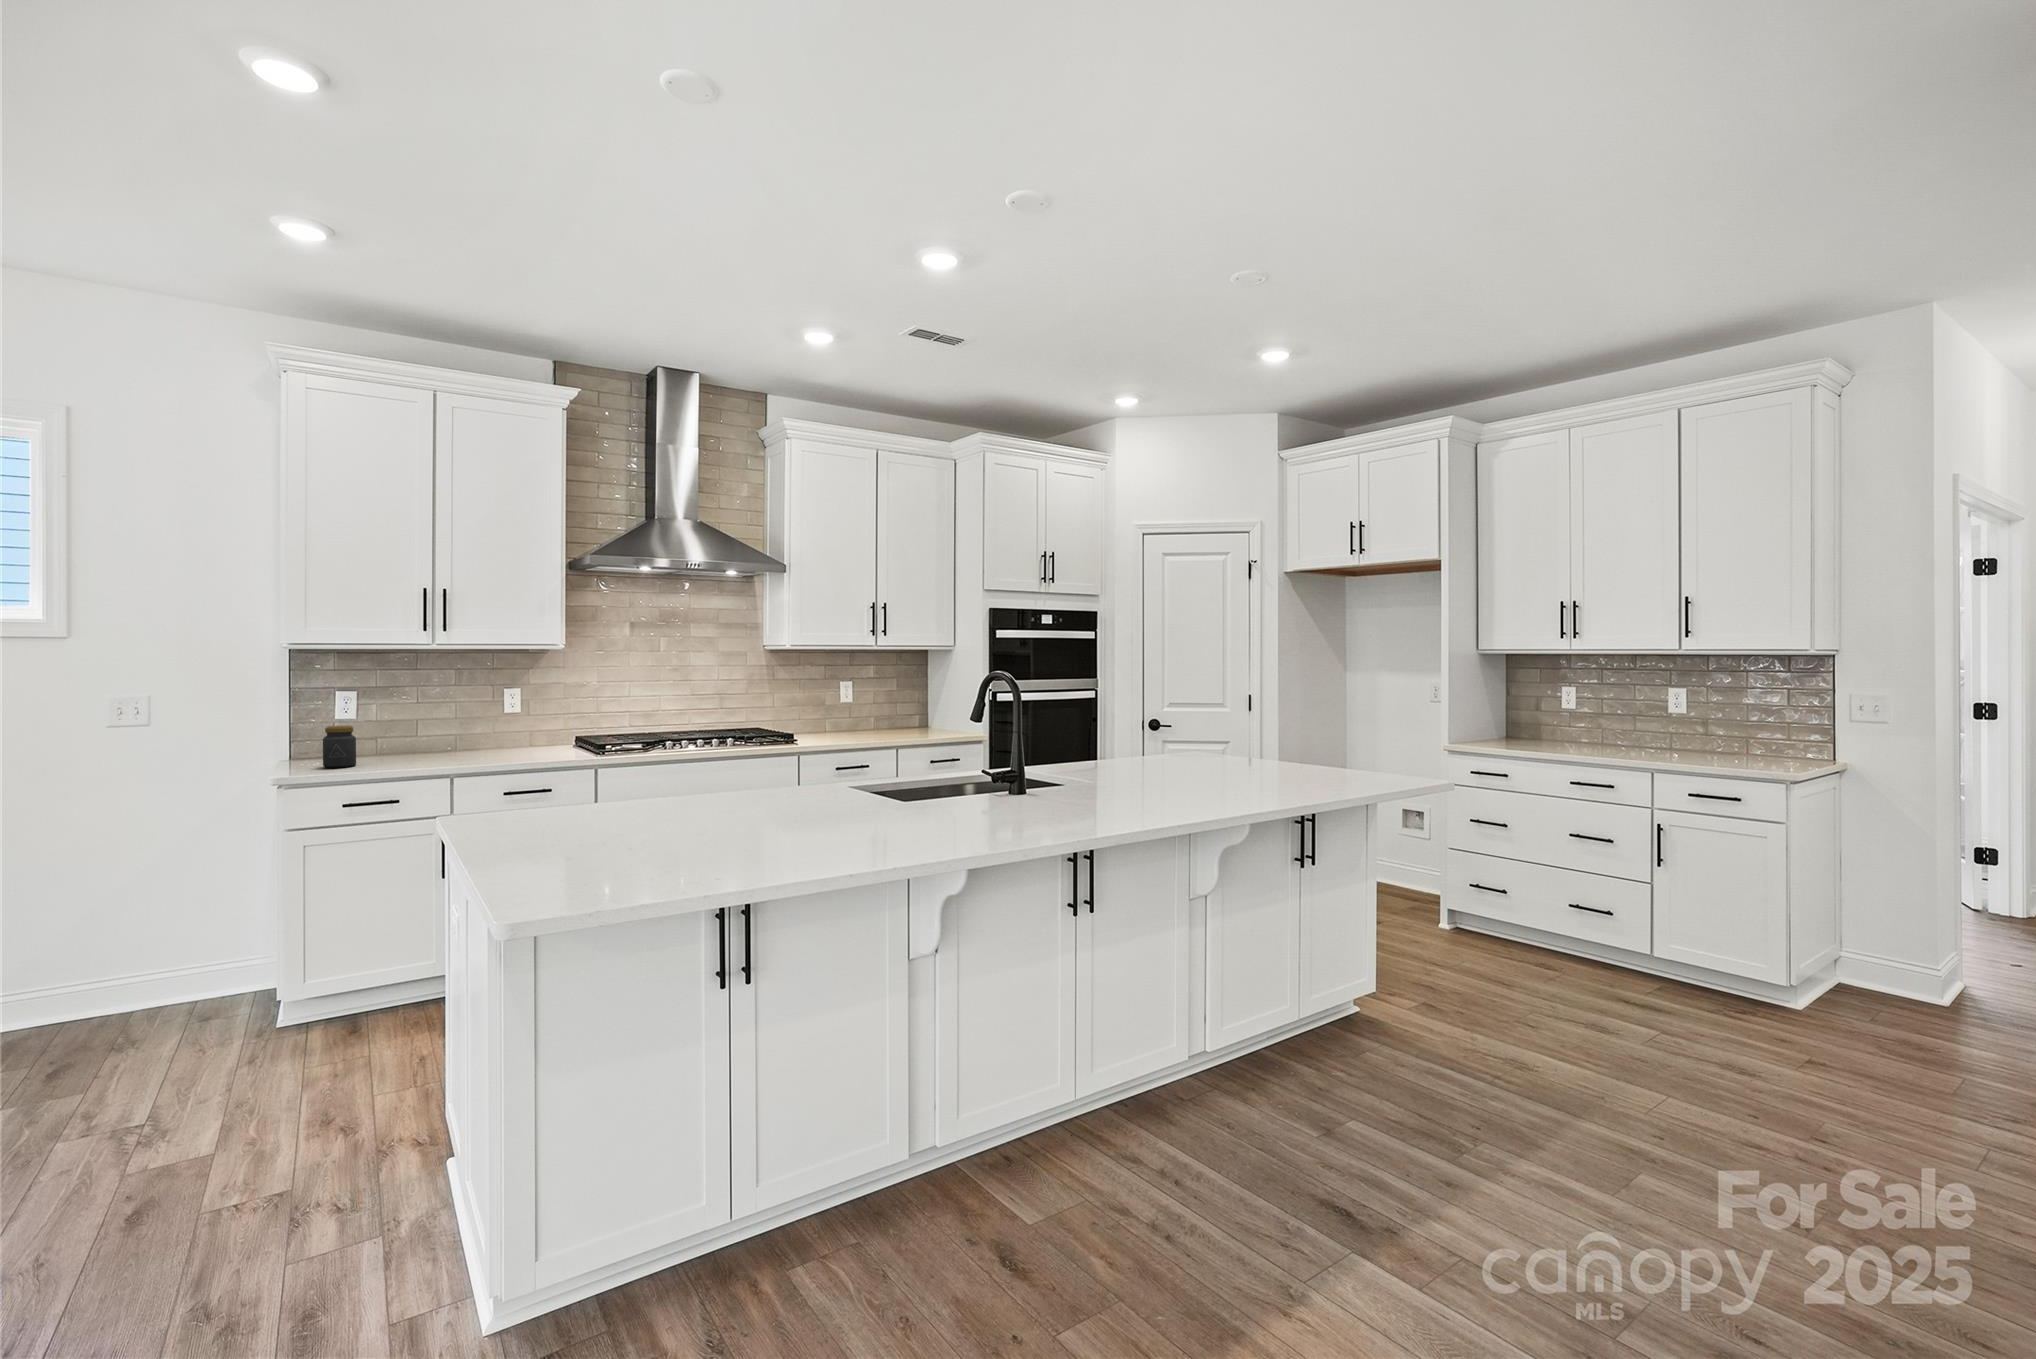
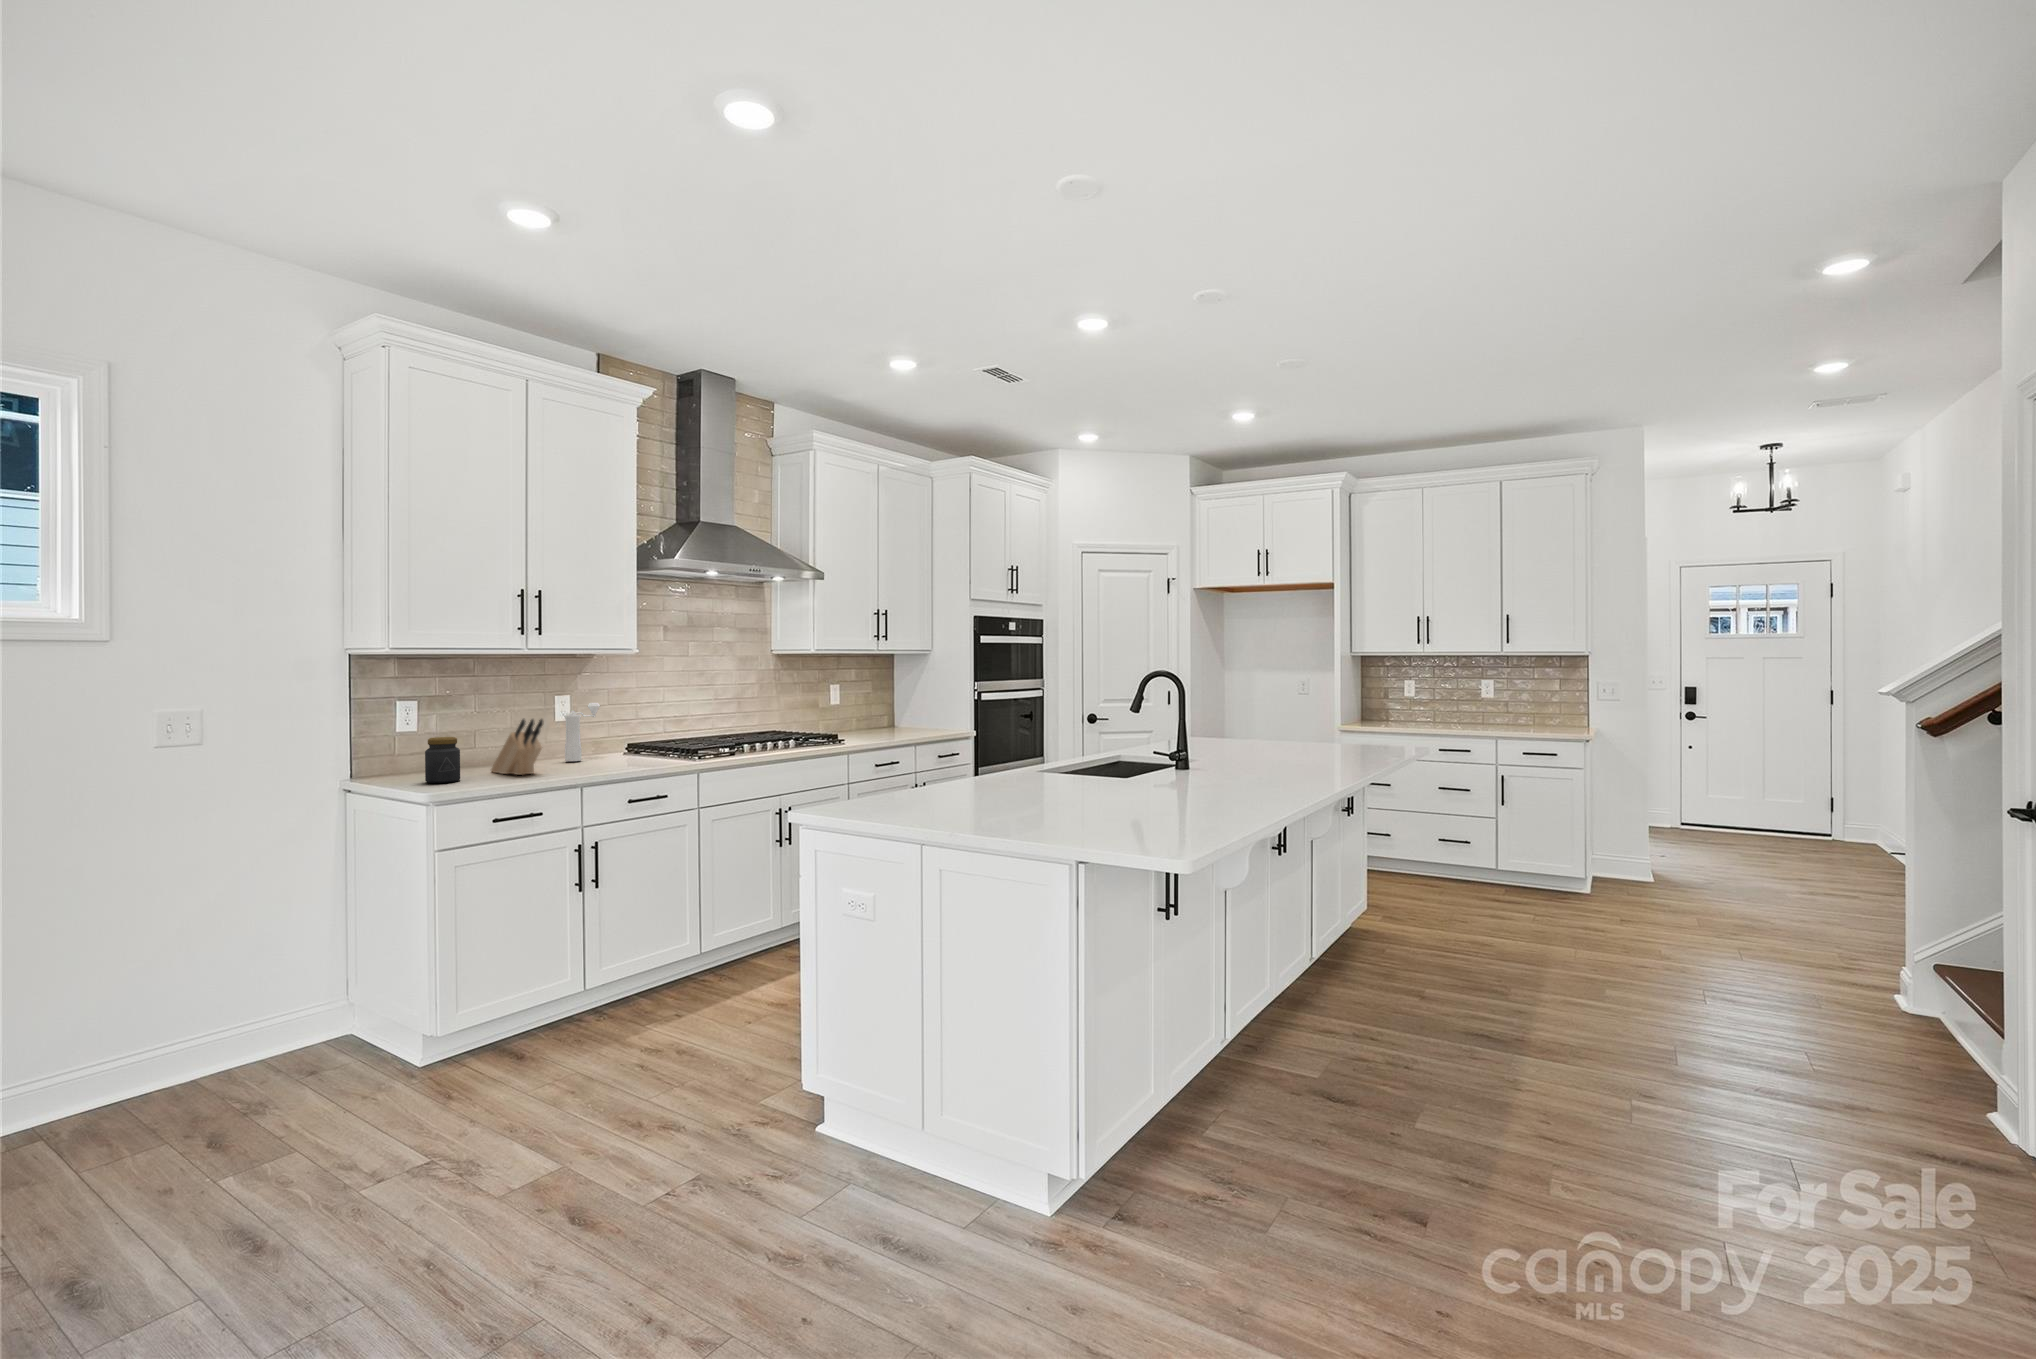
pepper mill: none [482,697,525,752] -> present [564,703,600,761]
knife block: none [401,711,428,763] -> present [491,719,543,775]

